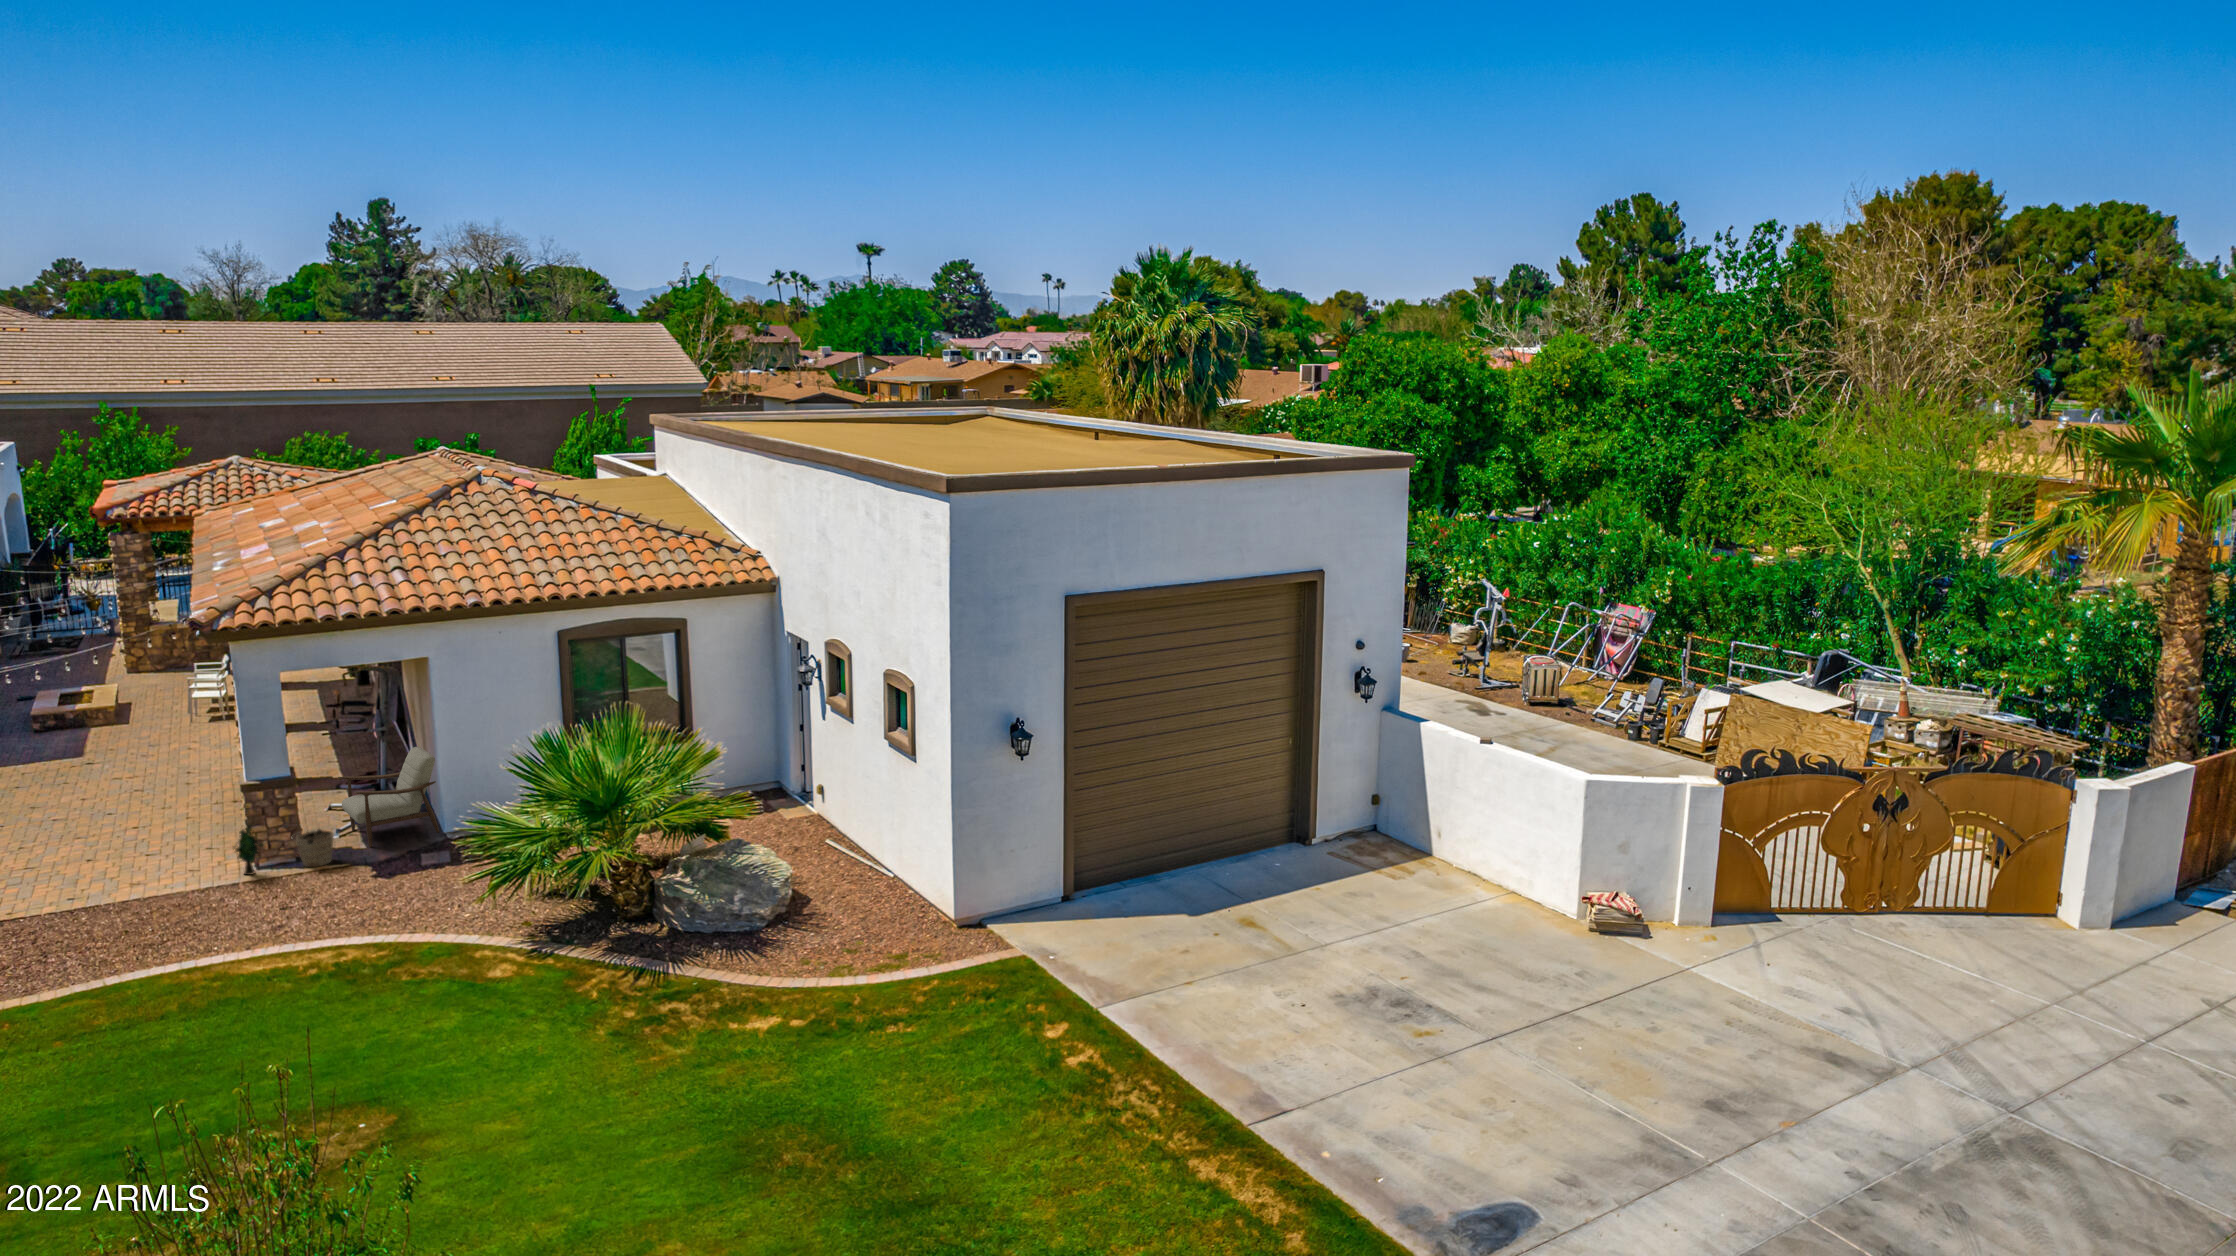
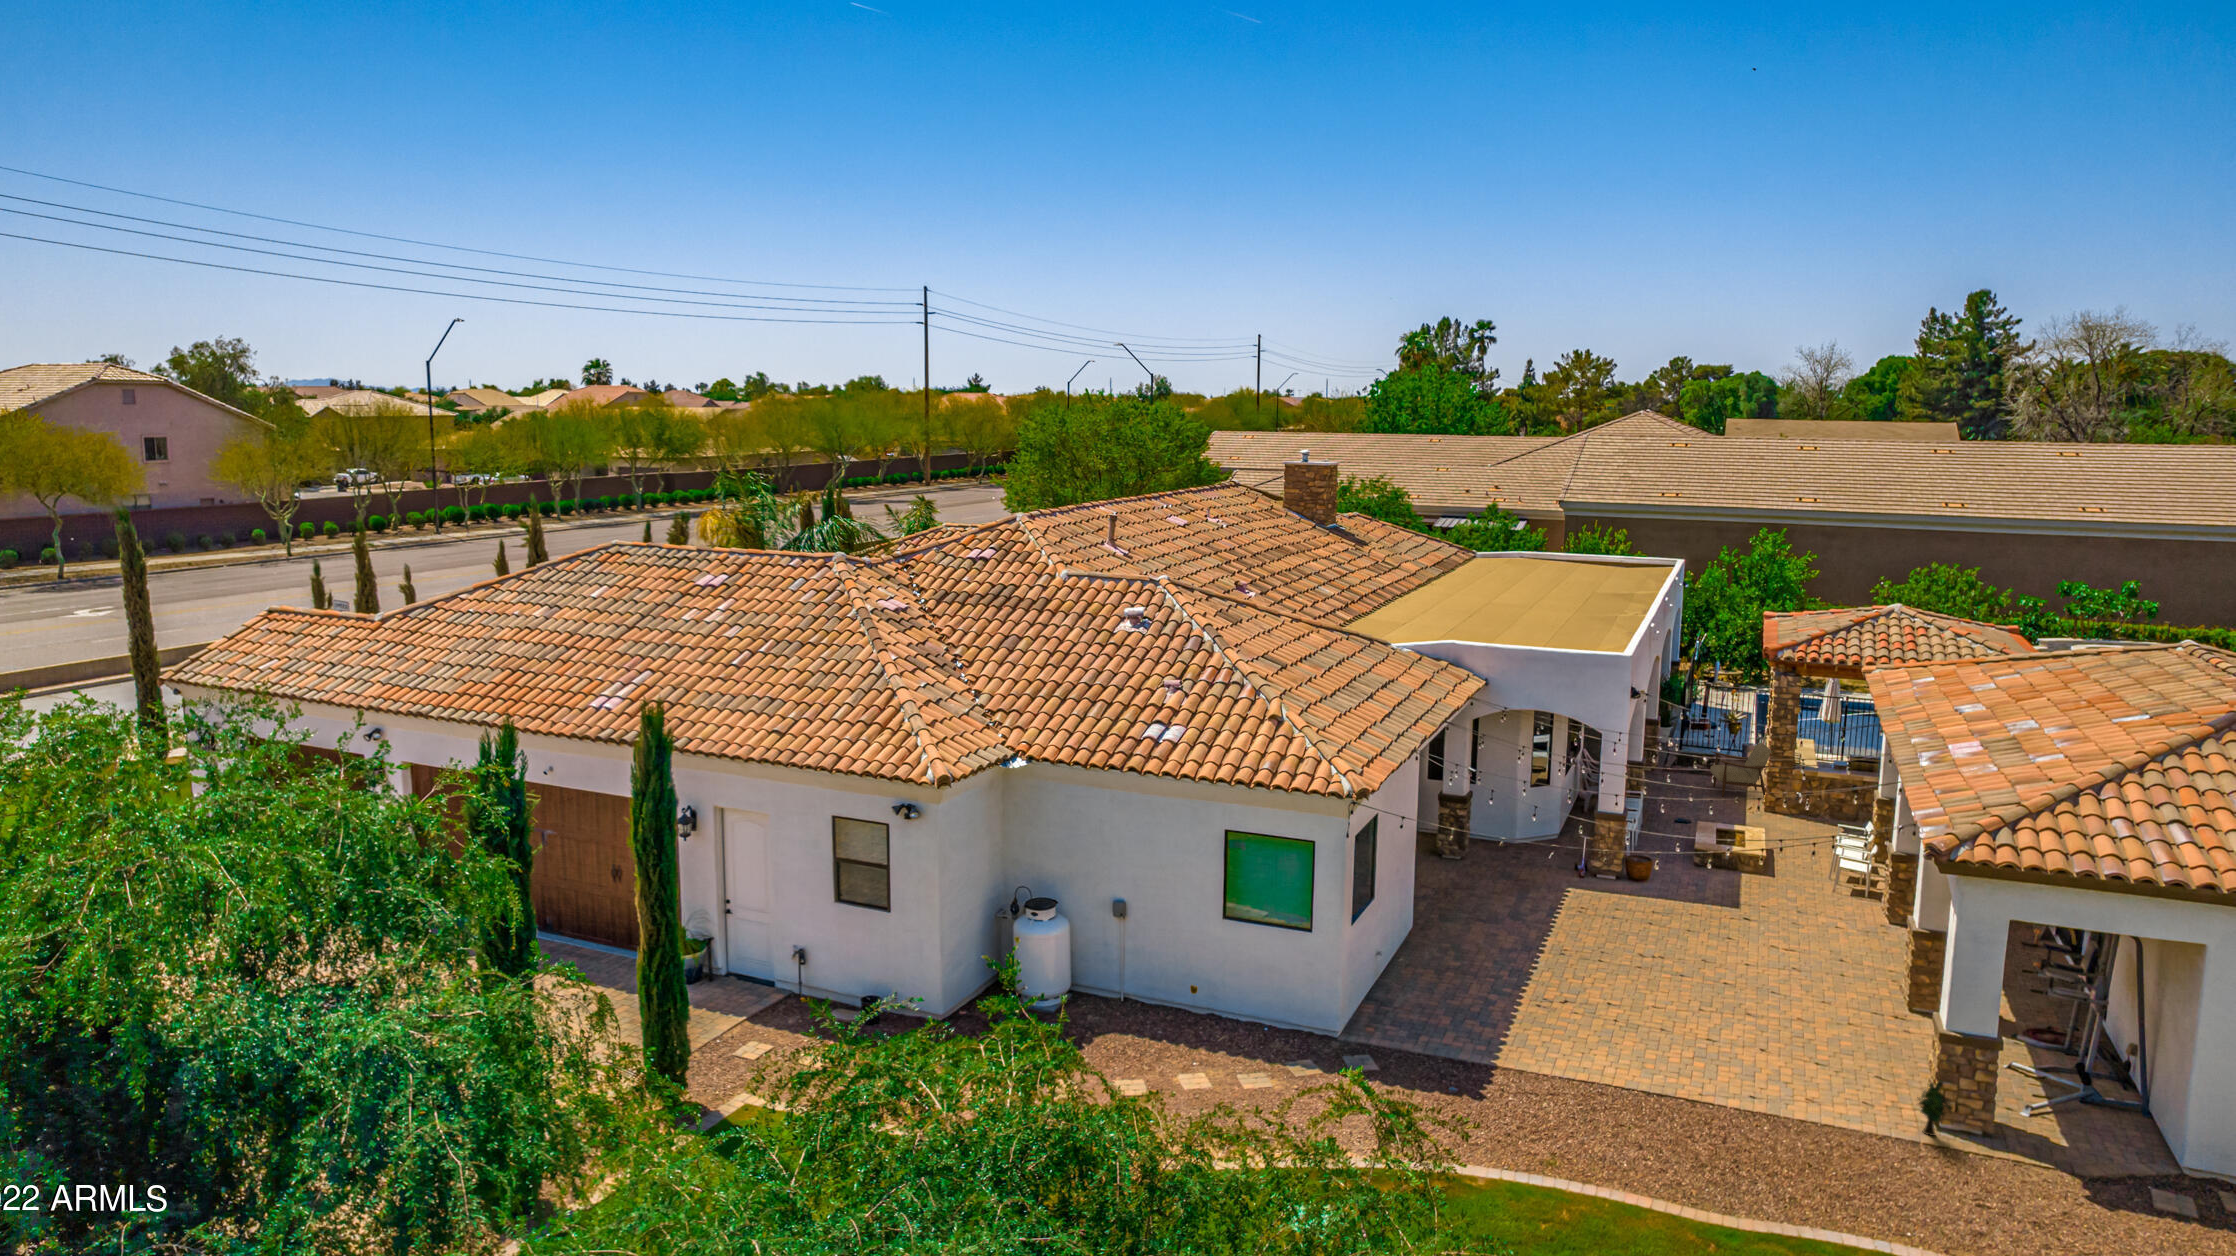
chair: present [338,747,439,847] -> present [1710,743,1771,797]
bucket: present [296,829,333,867] -> none [1984,1106,2035,1157]

